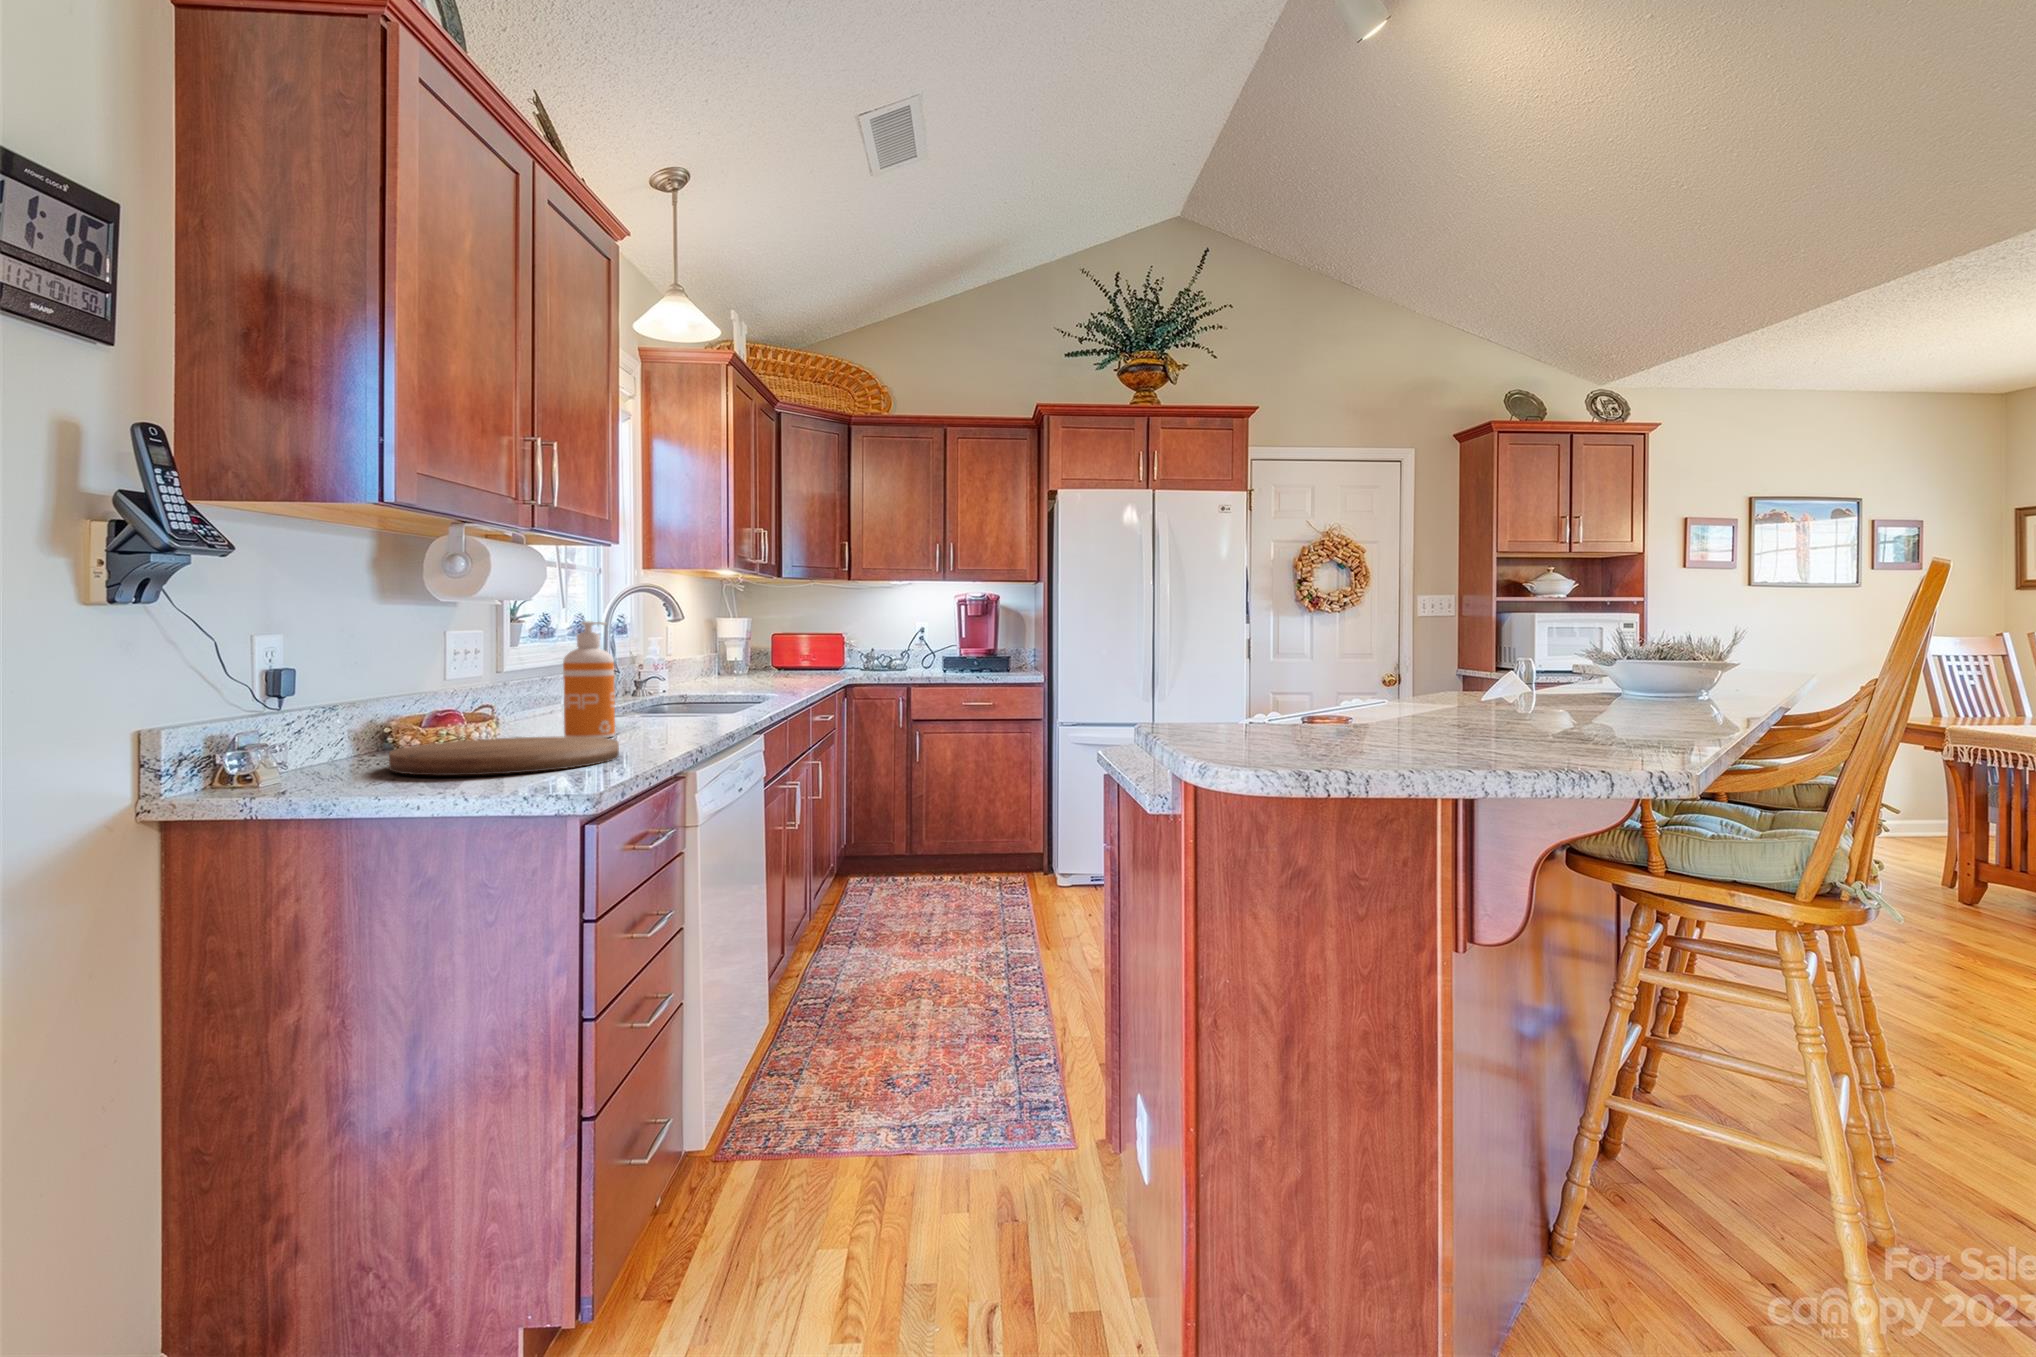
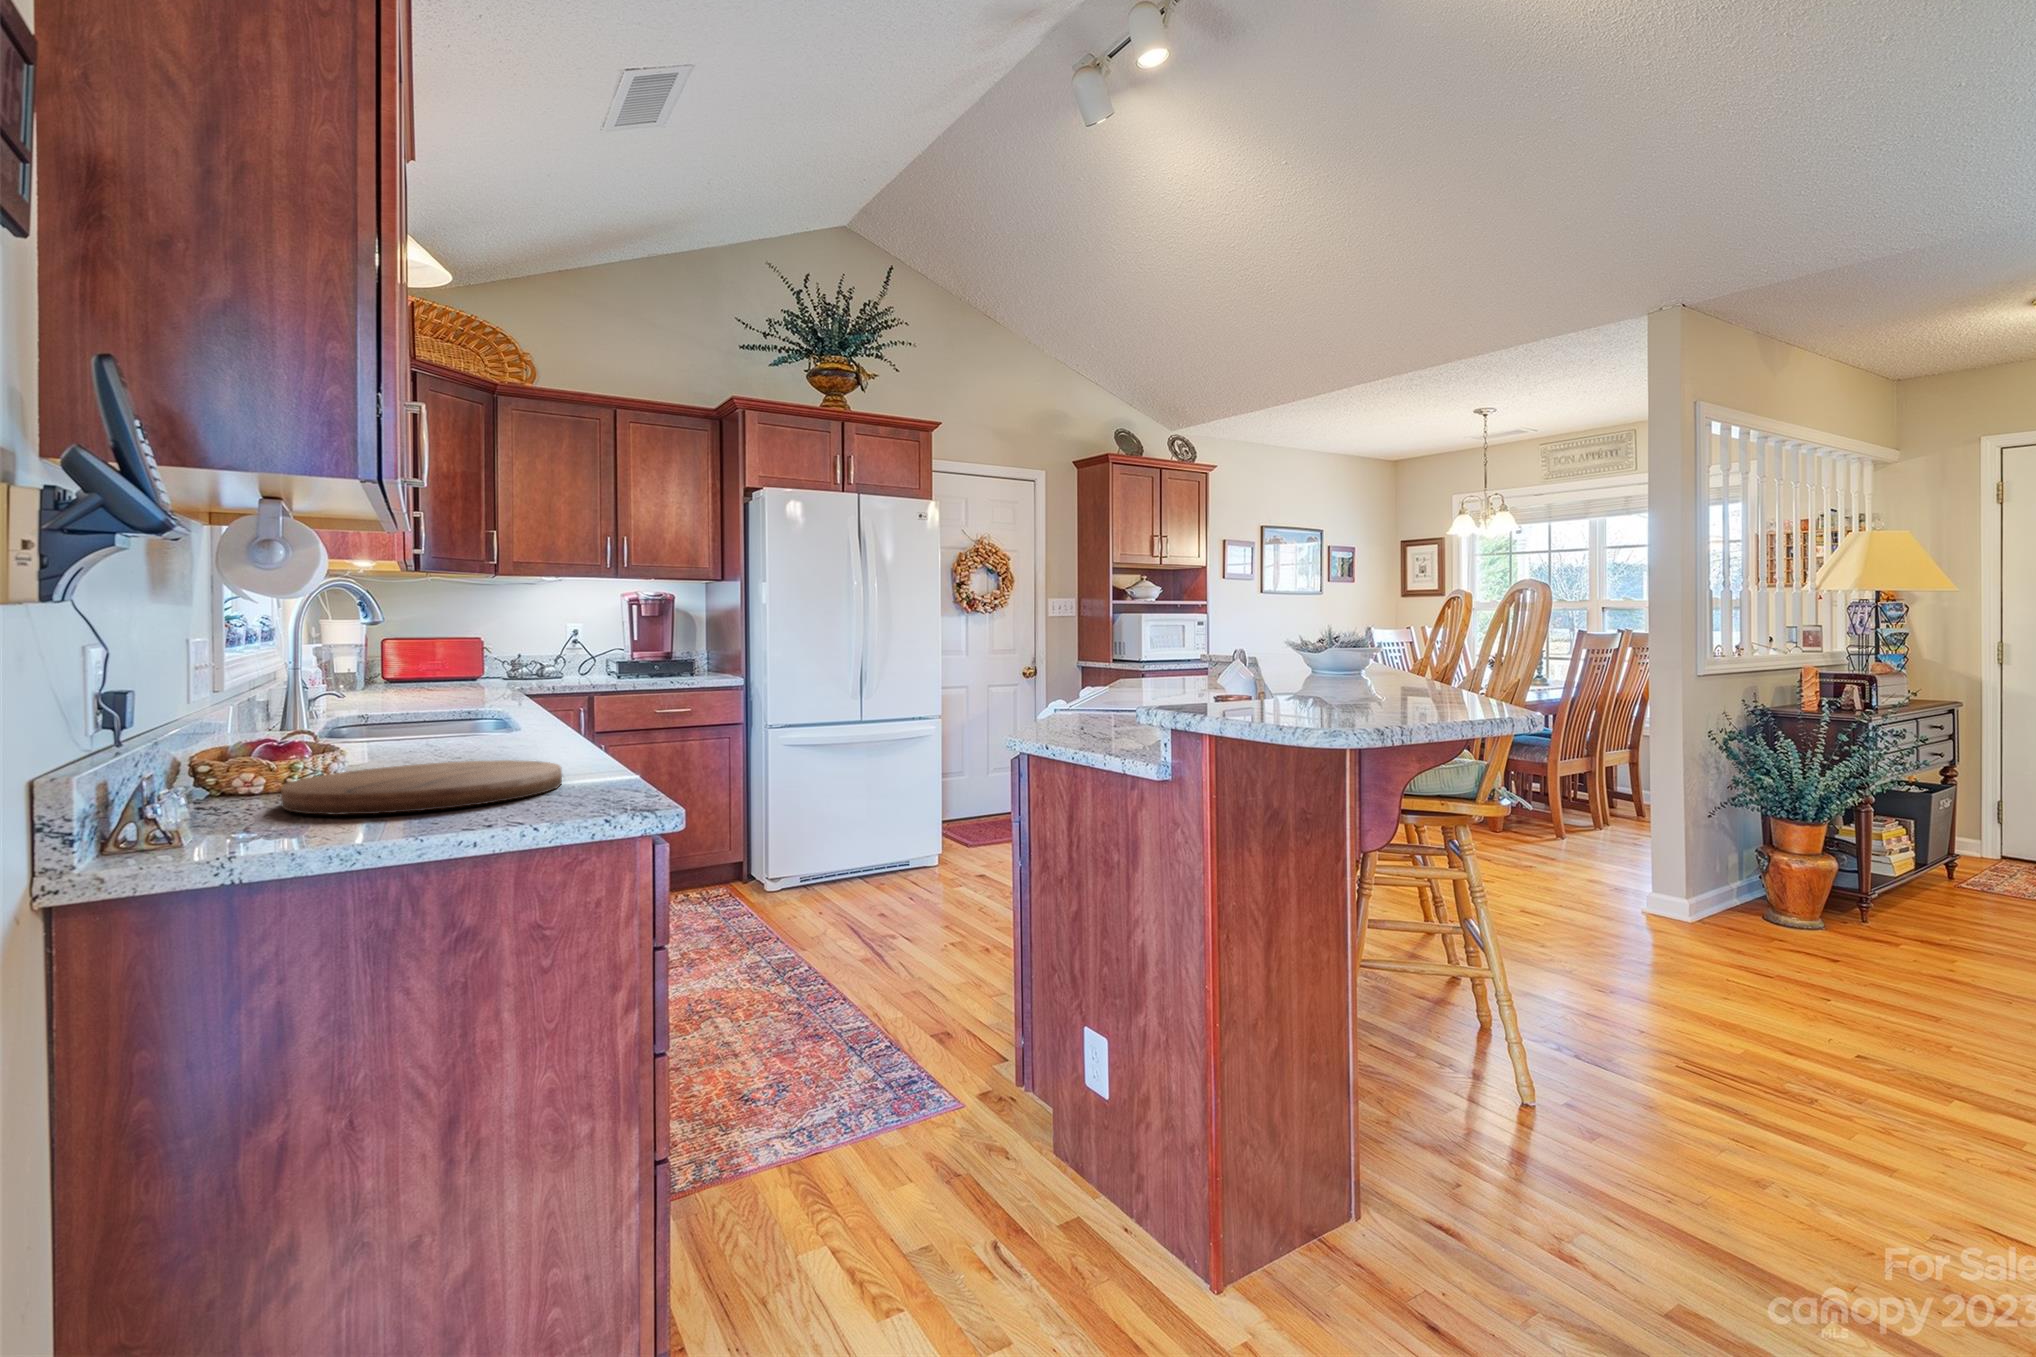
soap dispenser: present [563,621,615,738] -> none [385,627,452,768]

